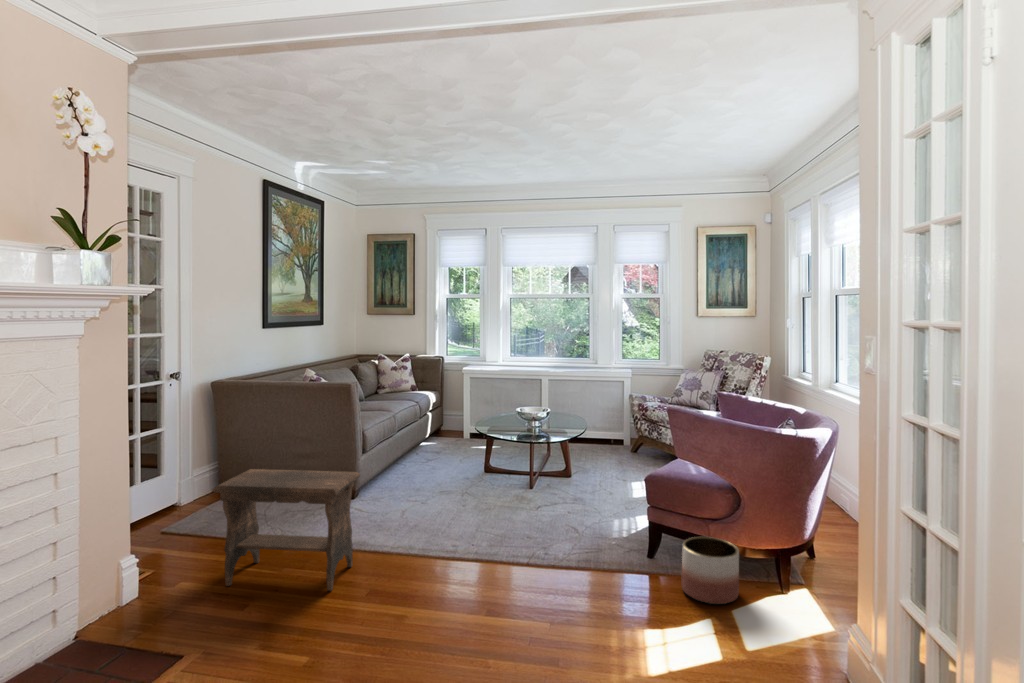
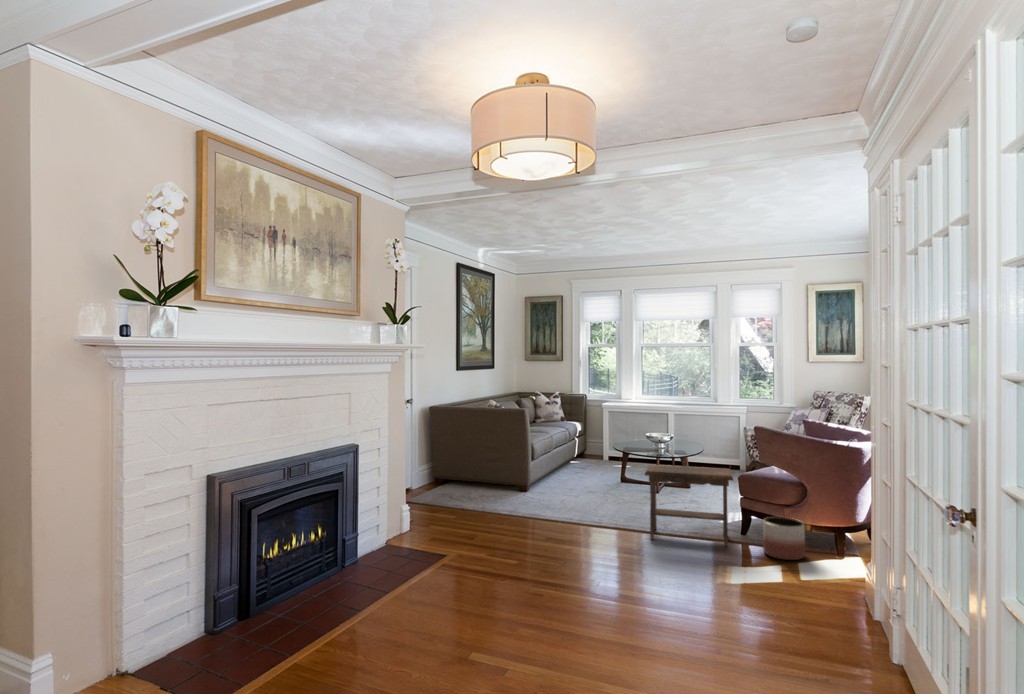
footstool: present [212,469,360,591] -> present [645,465,733,546]

